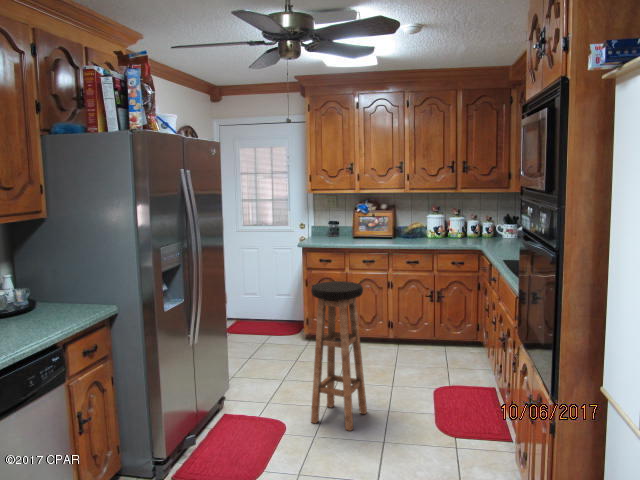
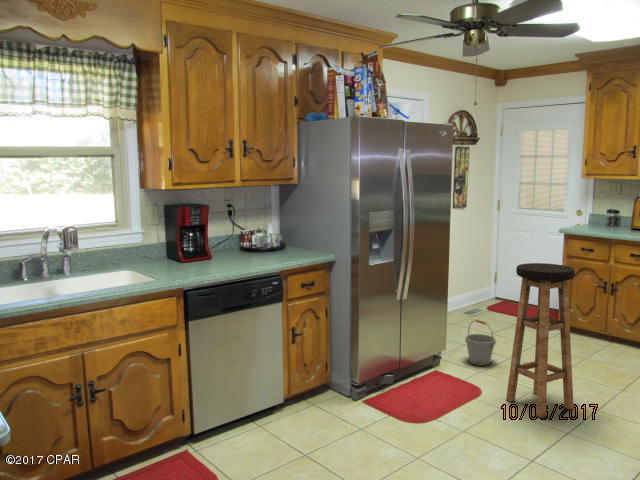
bucket: none [244,345,275,392] -> present [465,320,496,366]

